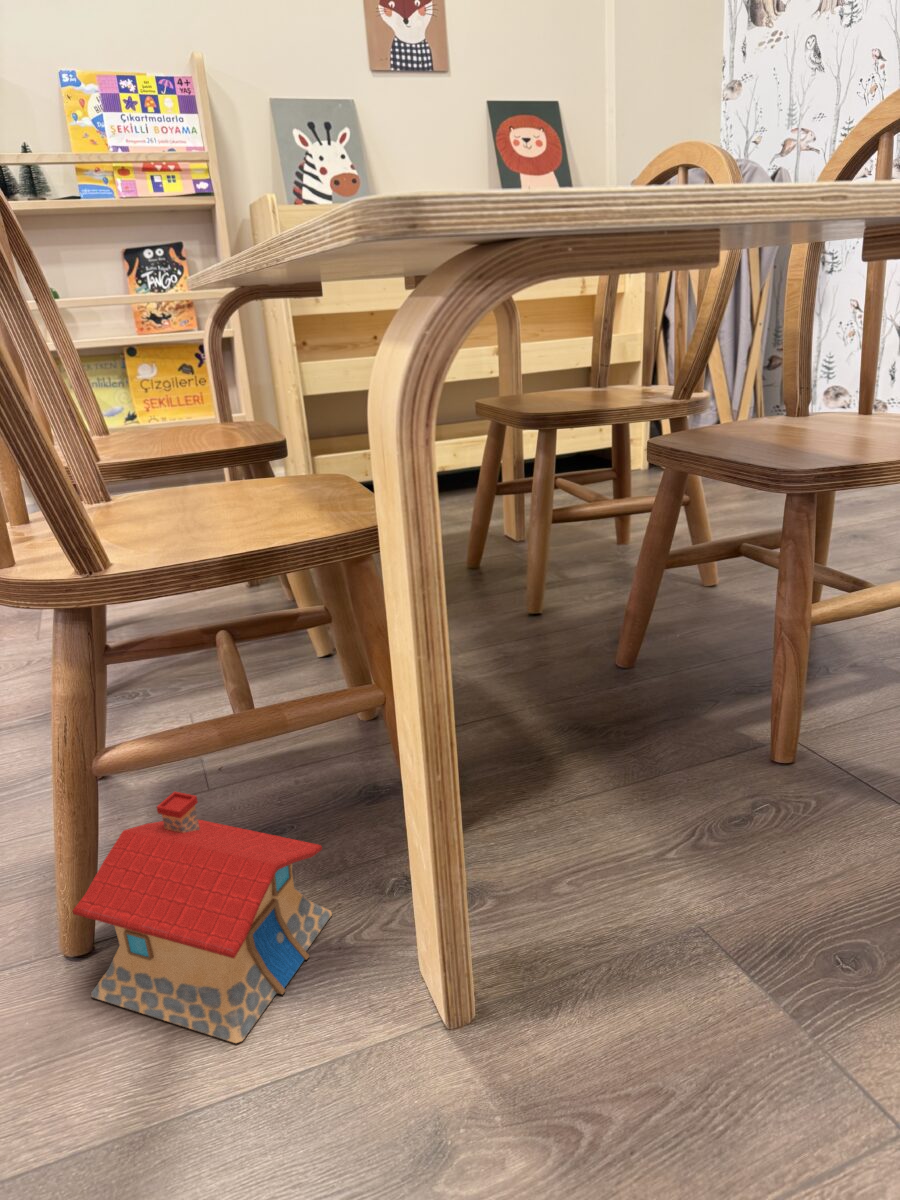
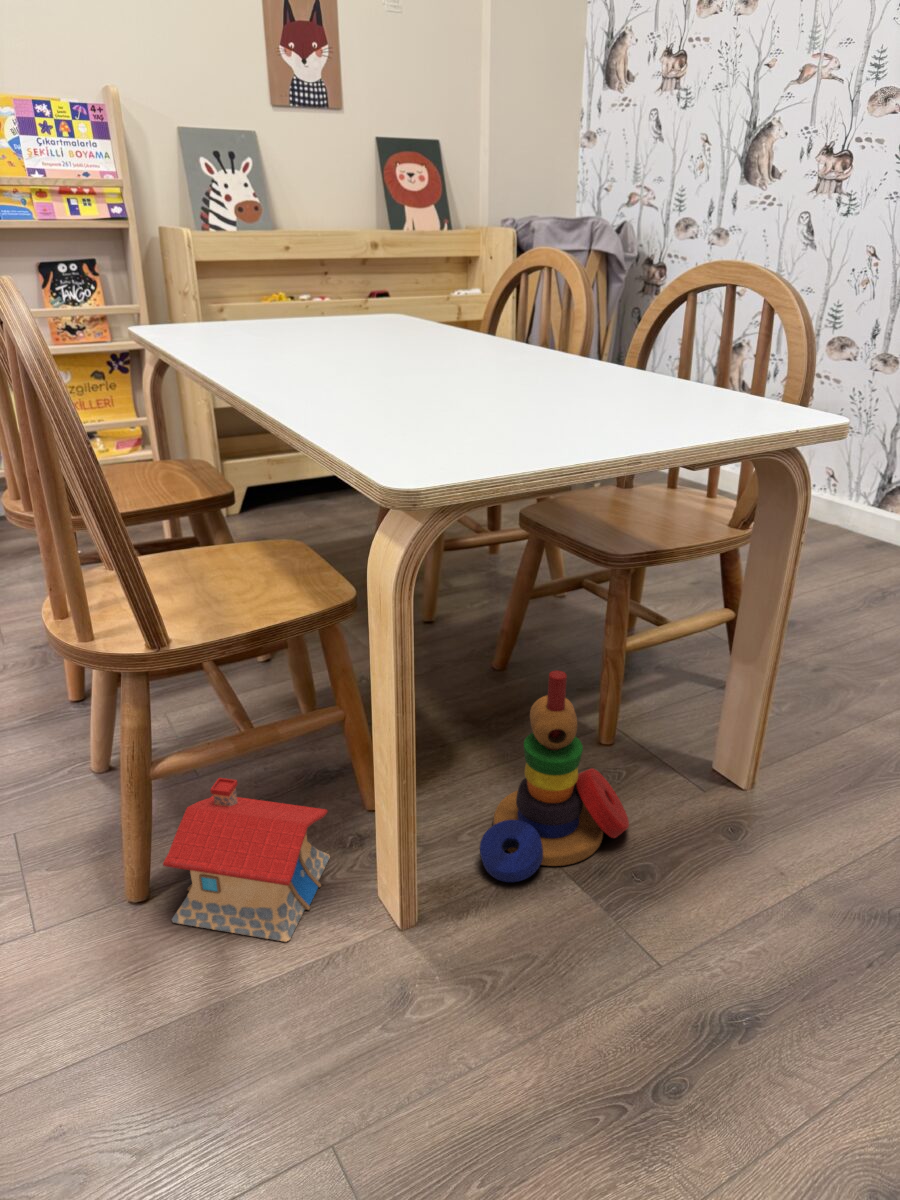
stacking toy: none [545,647,784,975] -> present [480,671,629,882]

